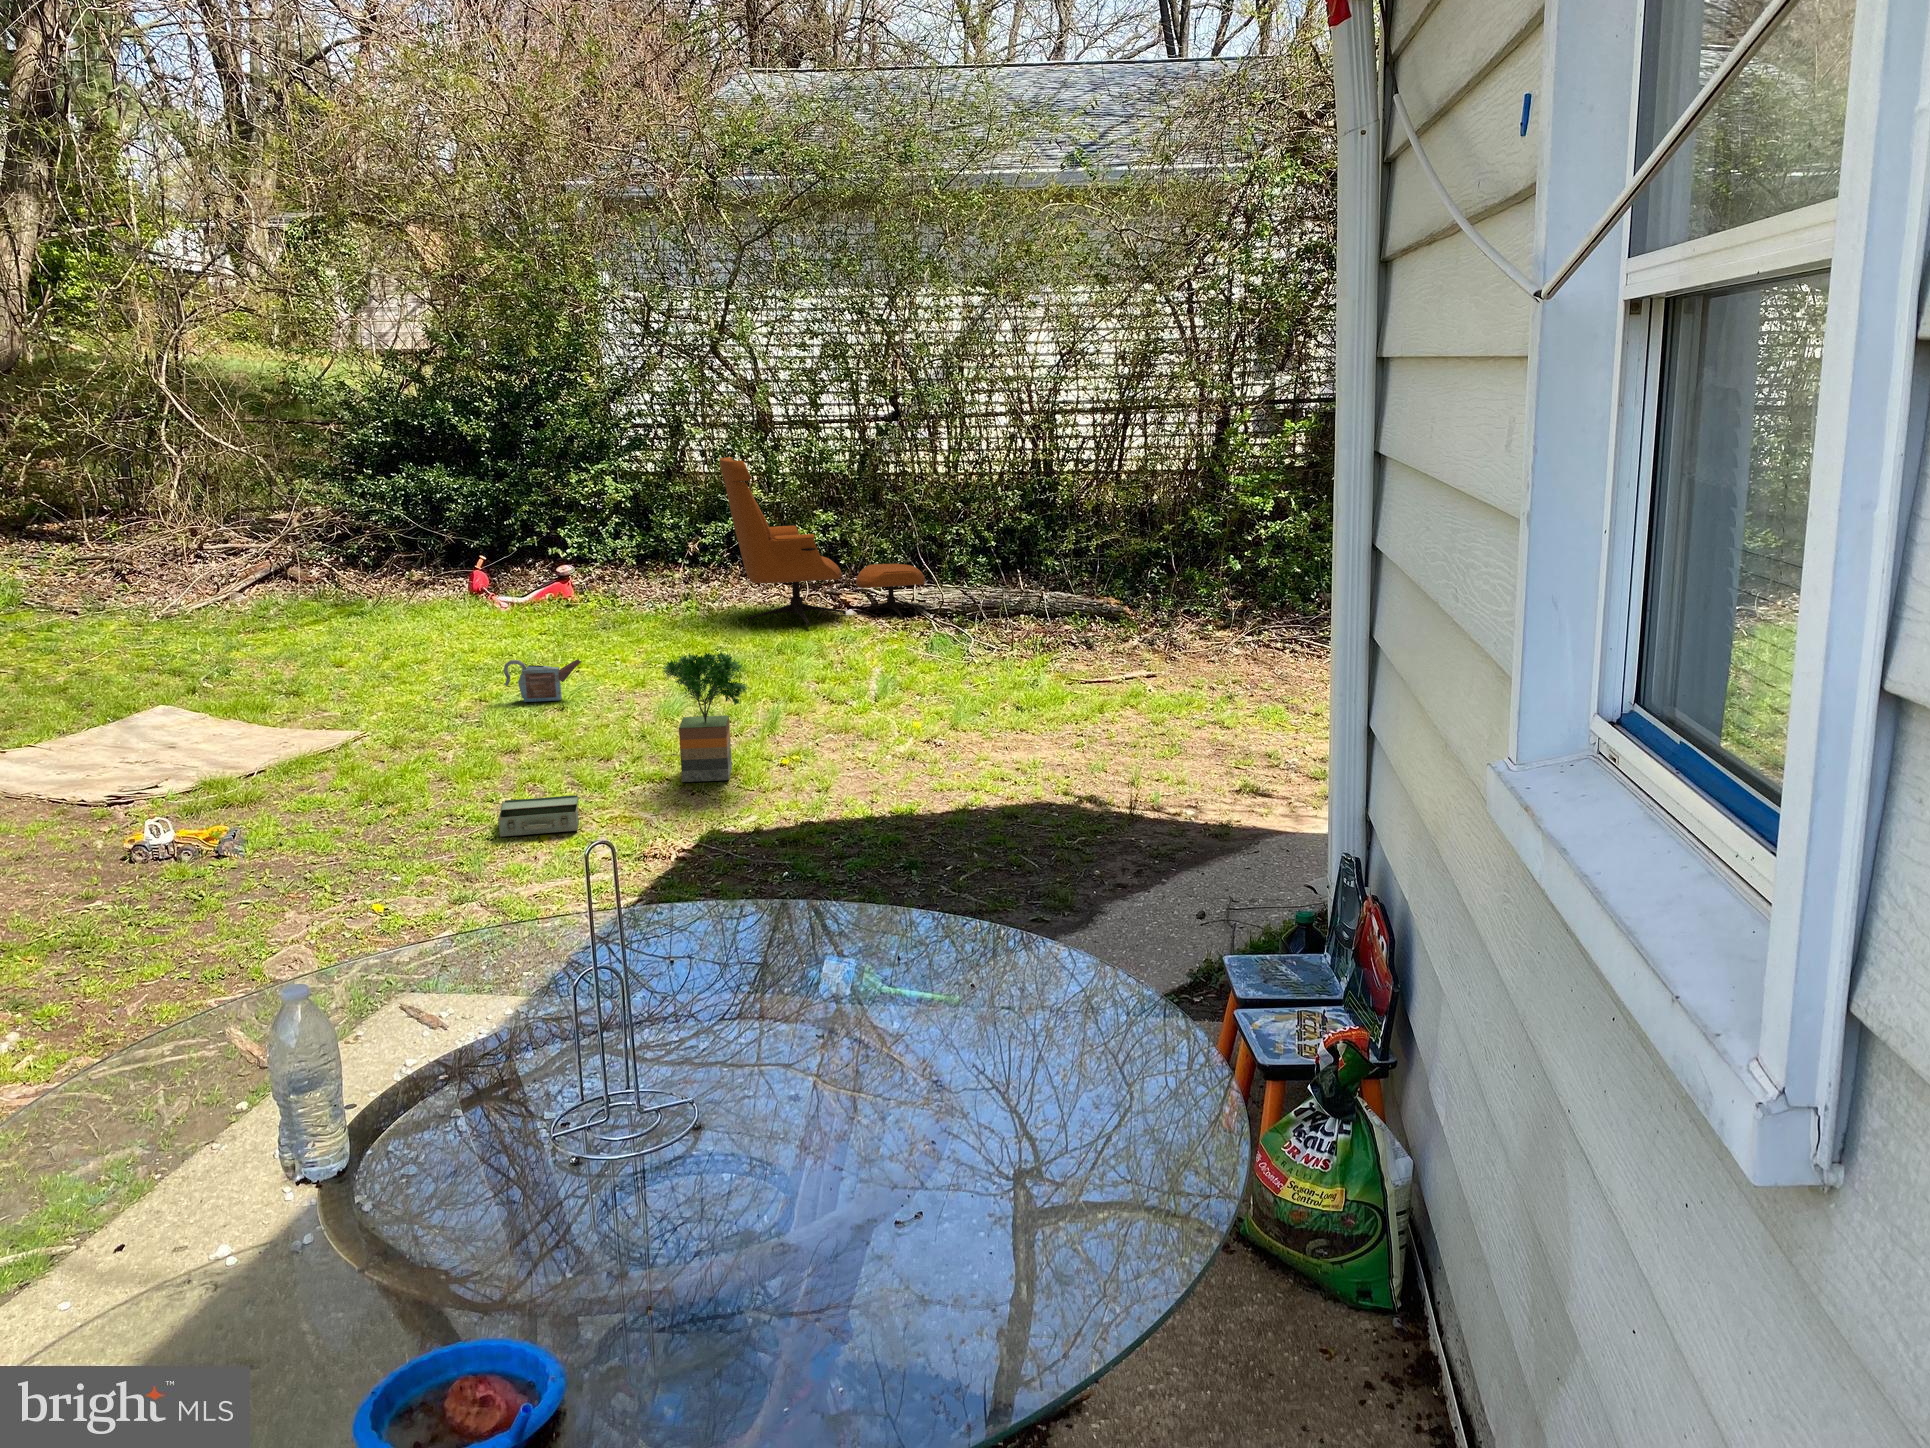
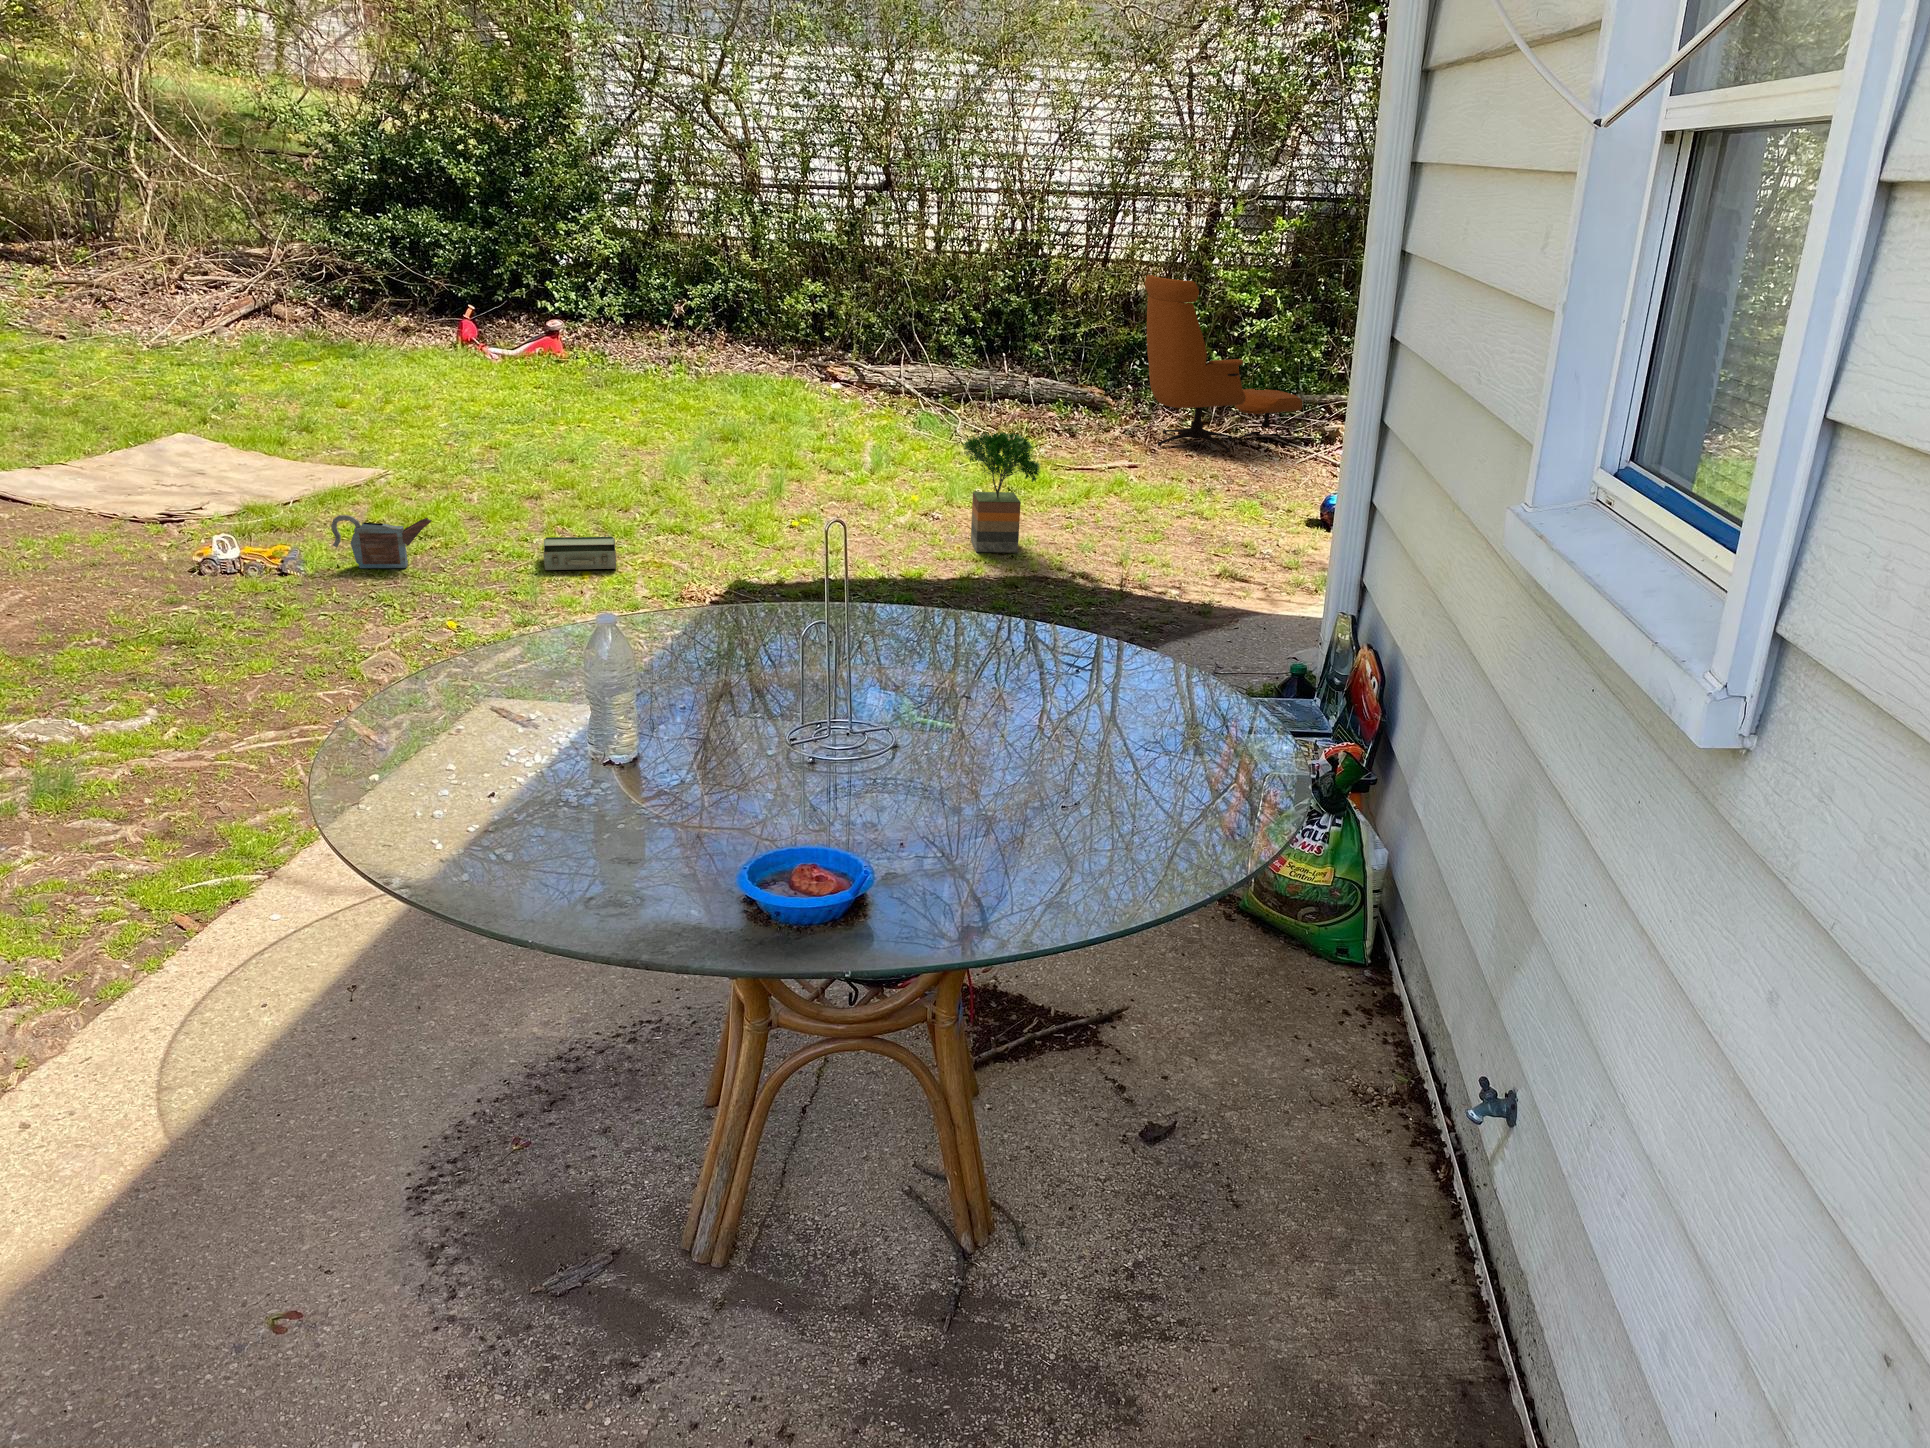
lounge chair: present [719,457,925,626] -> present [1145,274,1302,452]
potted tree: present [663,652,747,782] -> present [962,431,1040,552]
watering can: present [504,659,581,702] -> present [331,515,431,568]

